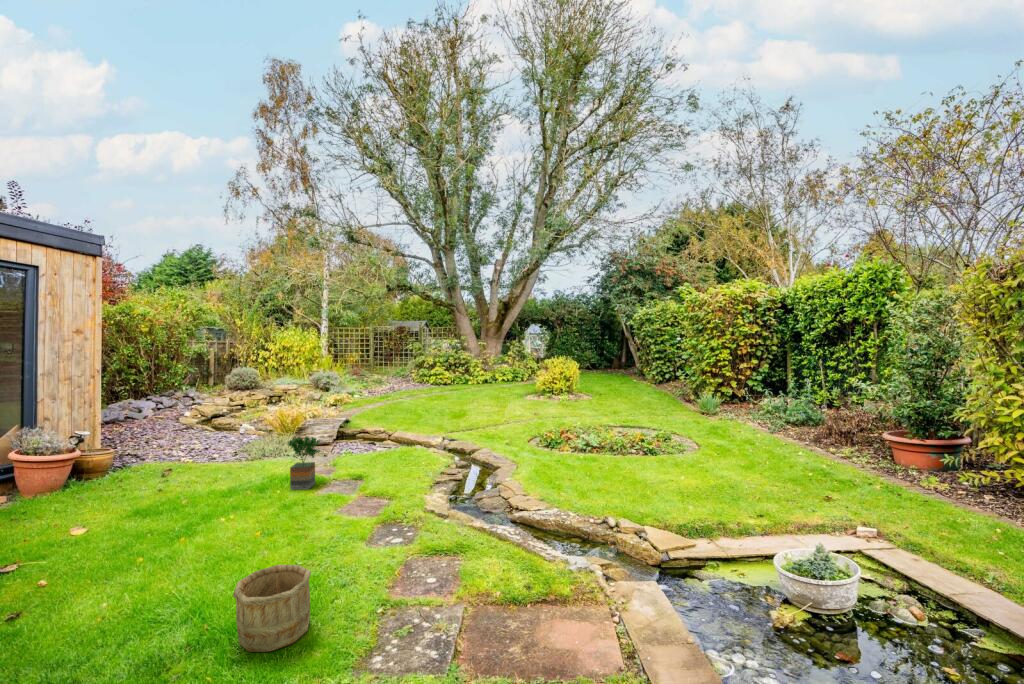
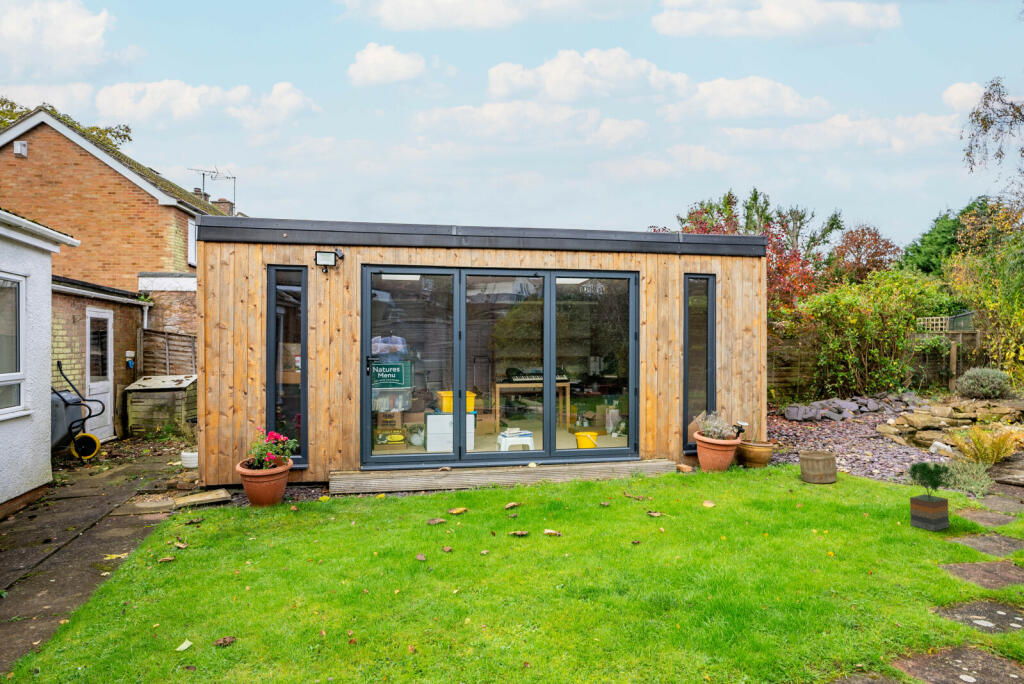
wooden bucket: present [233,565,311,652] -> present [799,451,837,483]

